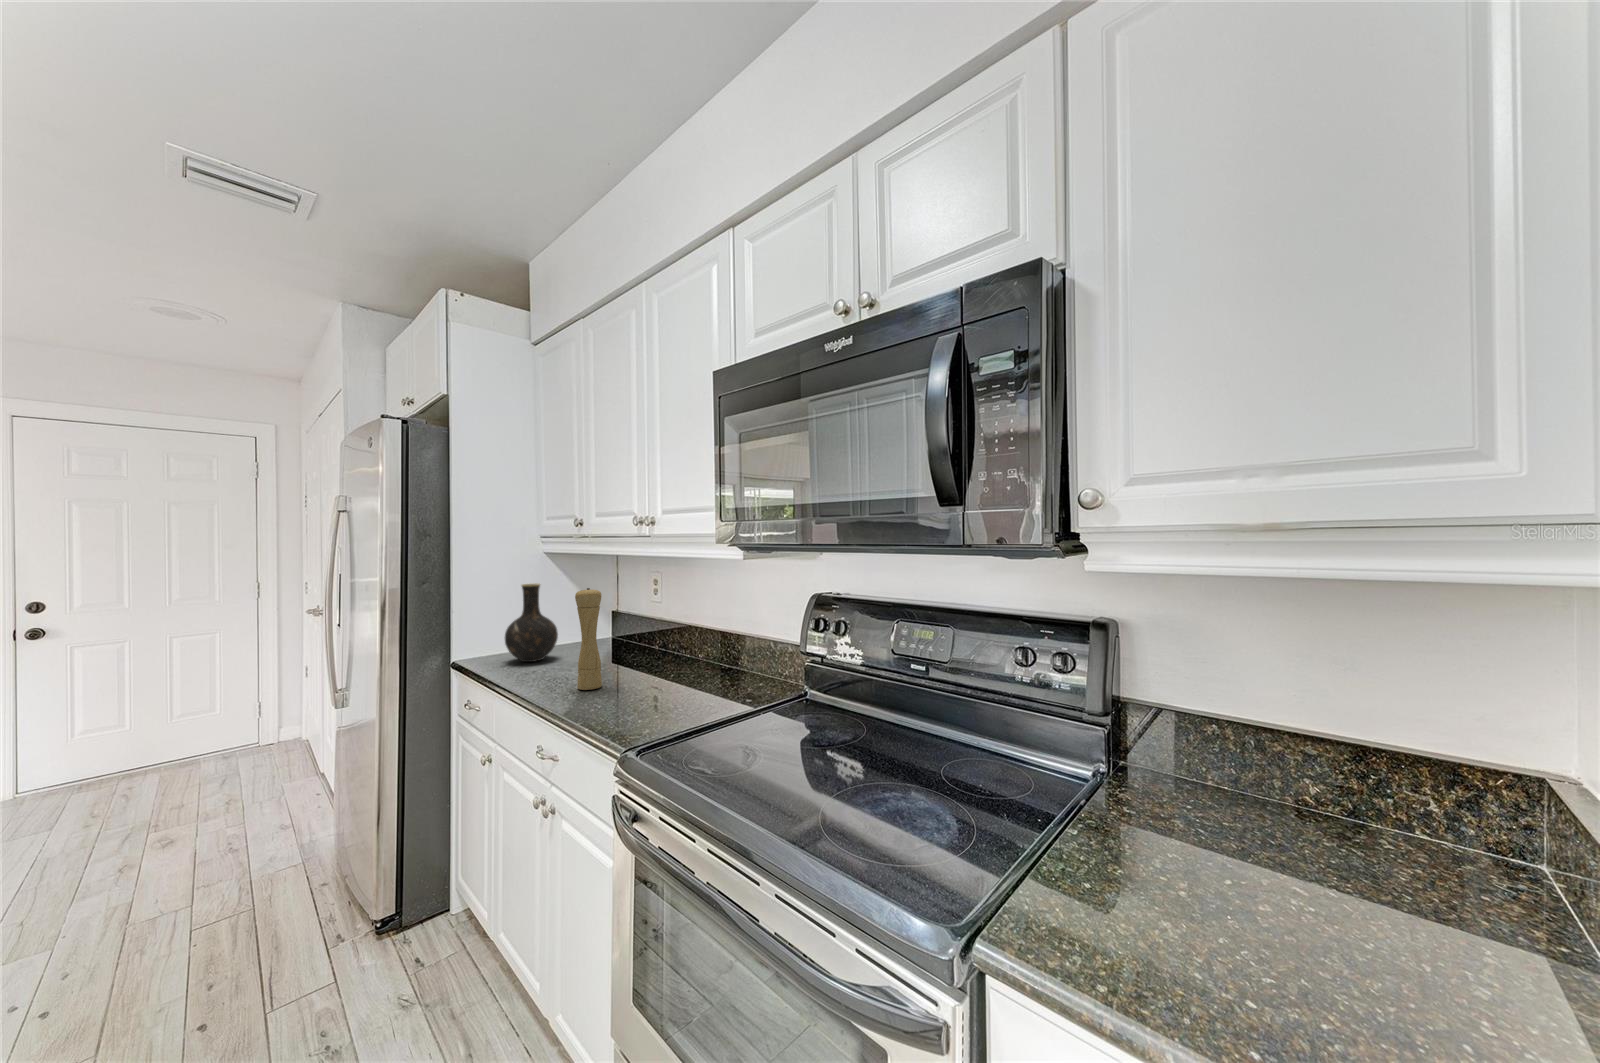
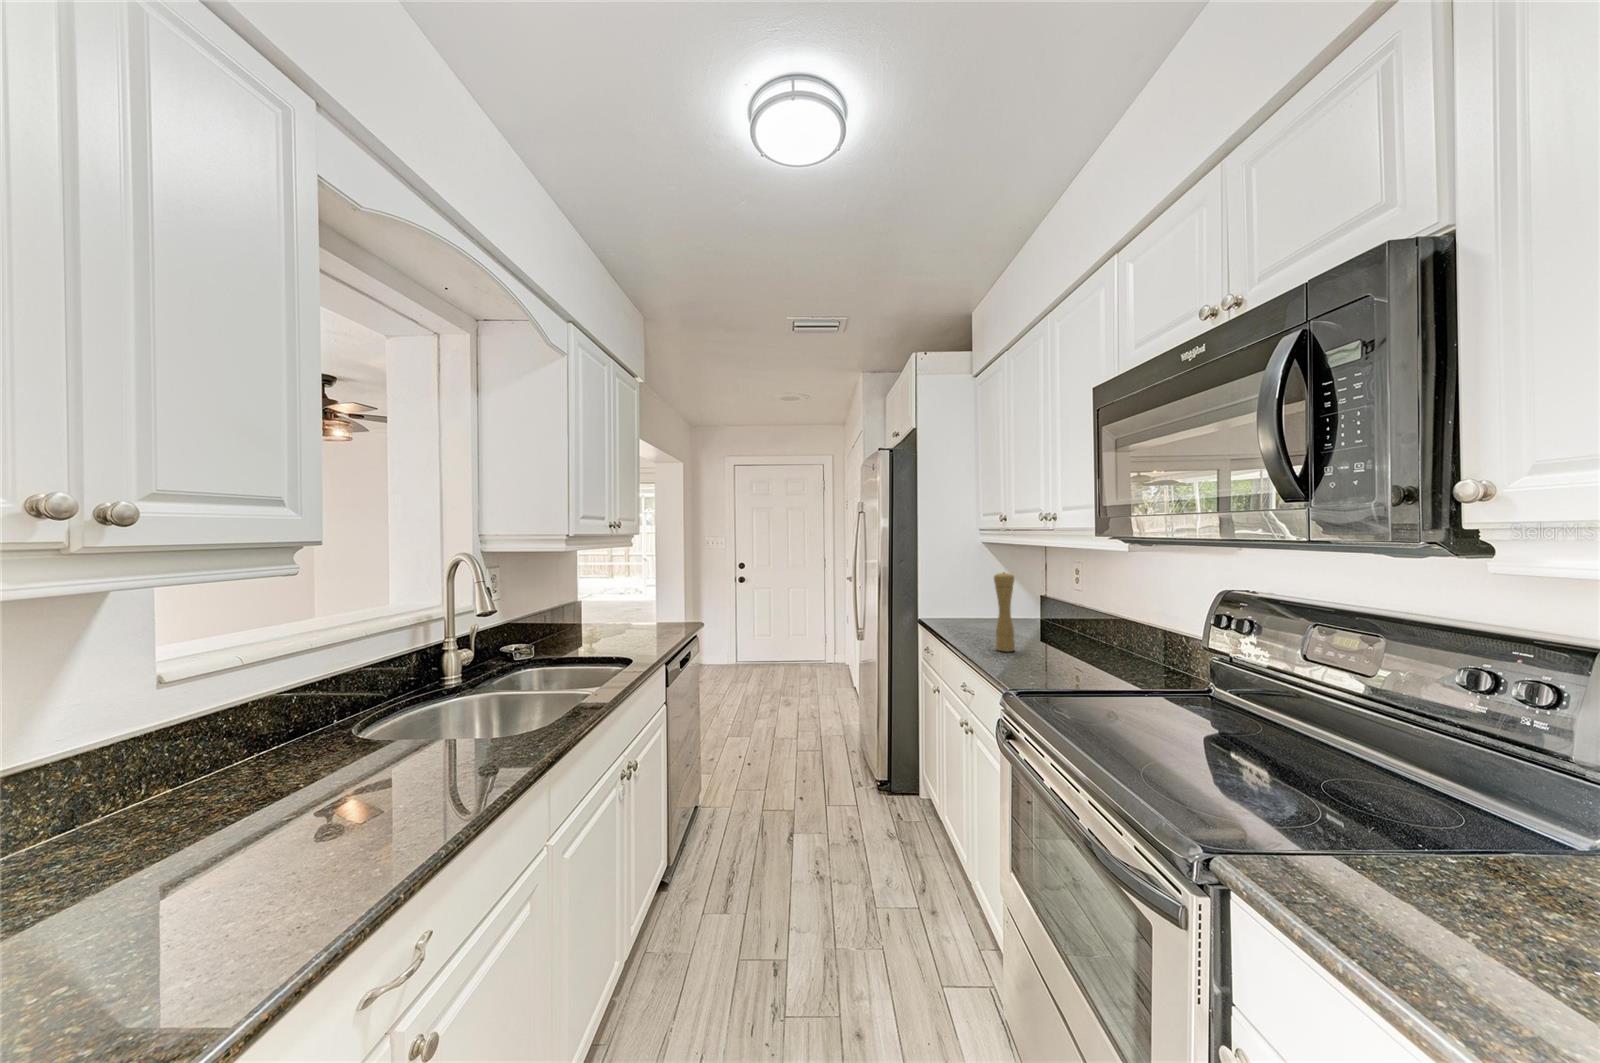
vase: present [505,583,558,662] -> none [953,567,991,626]

